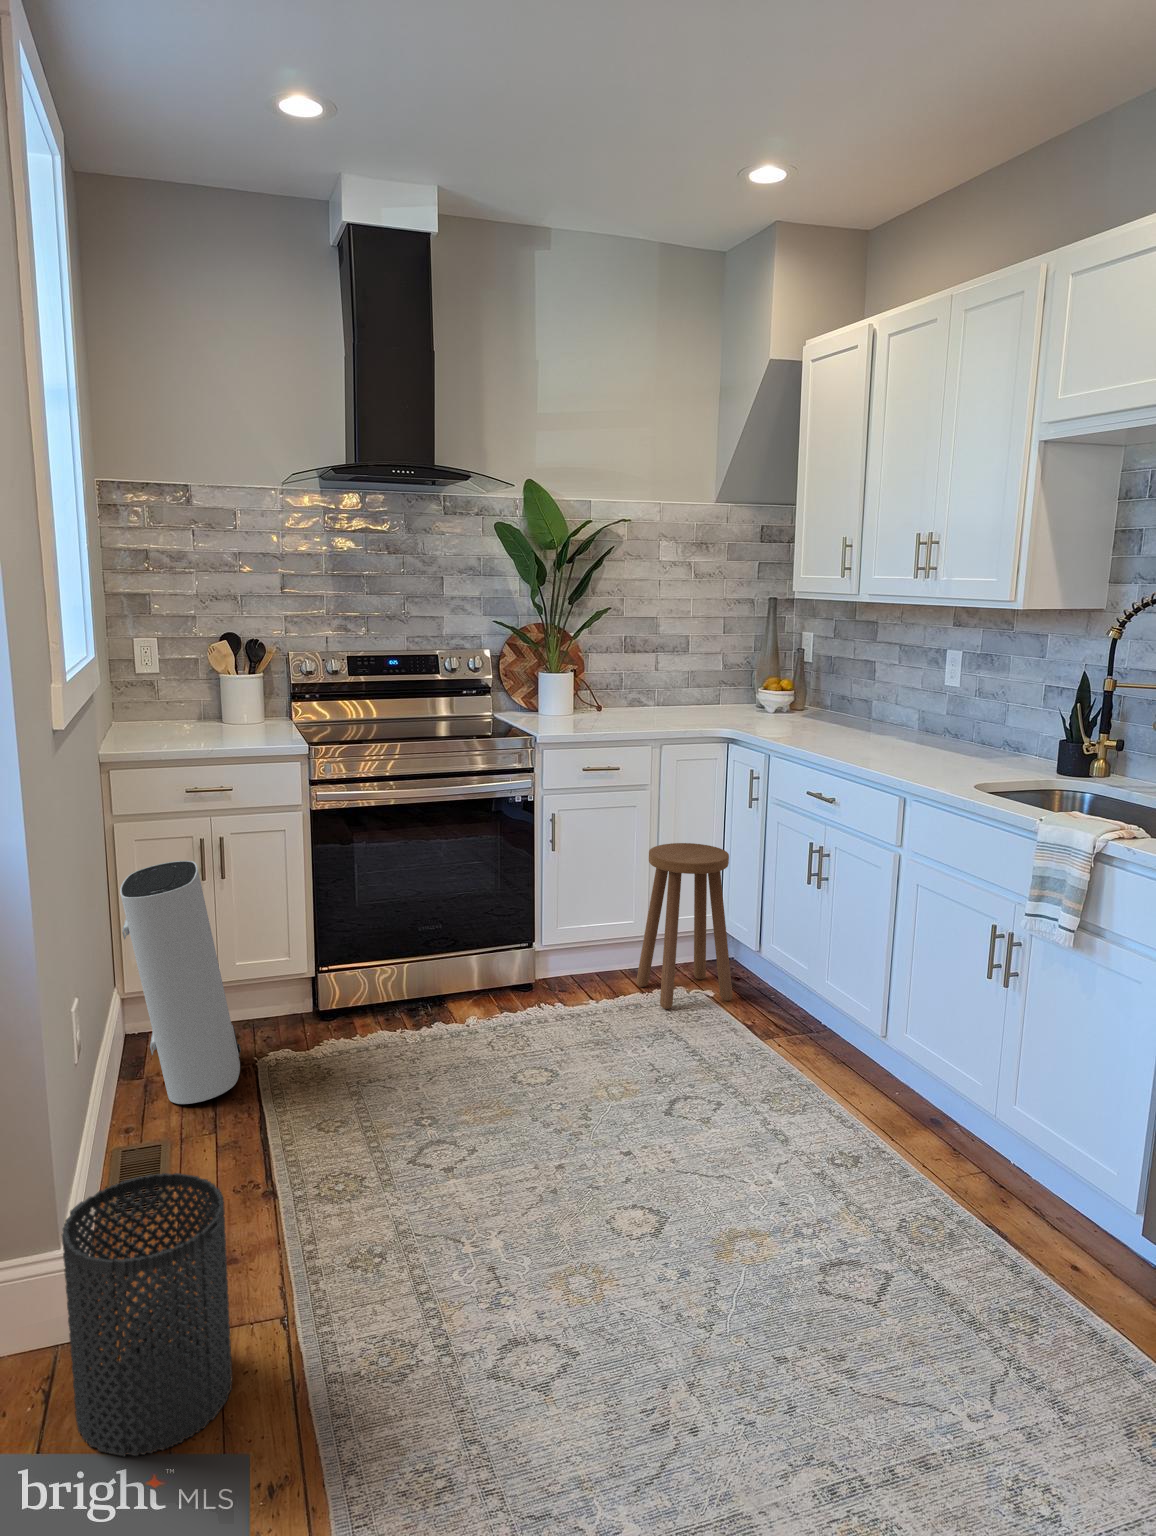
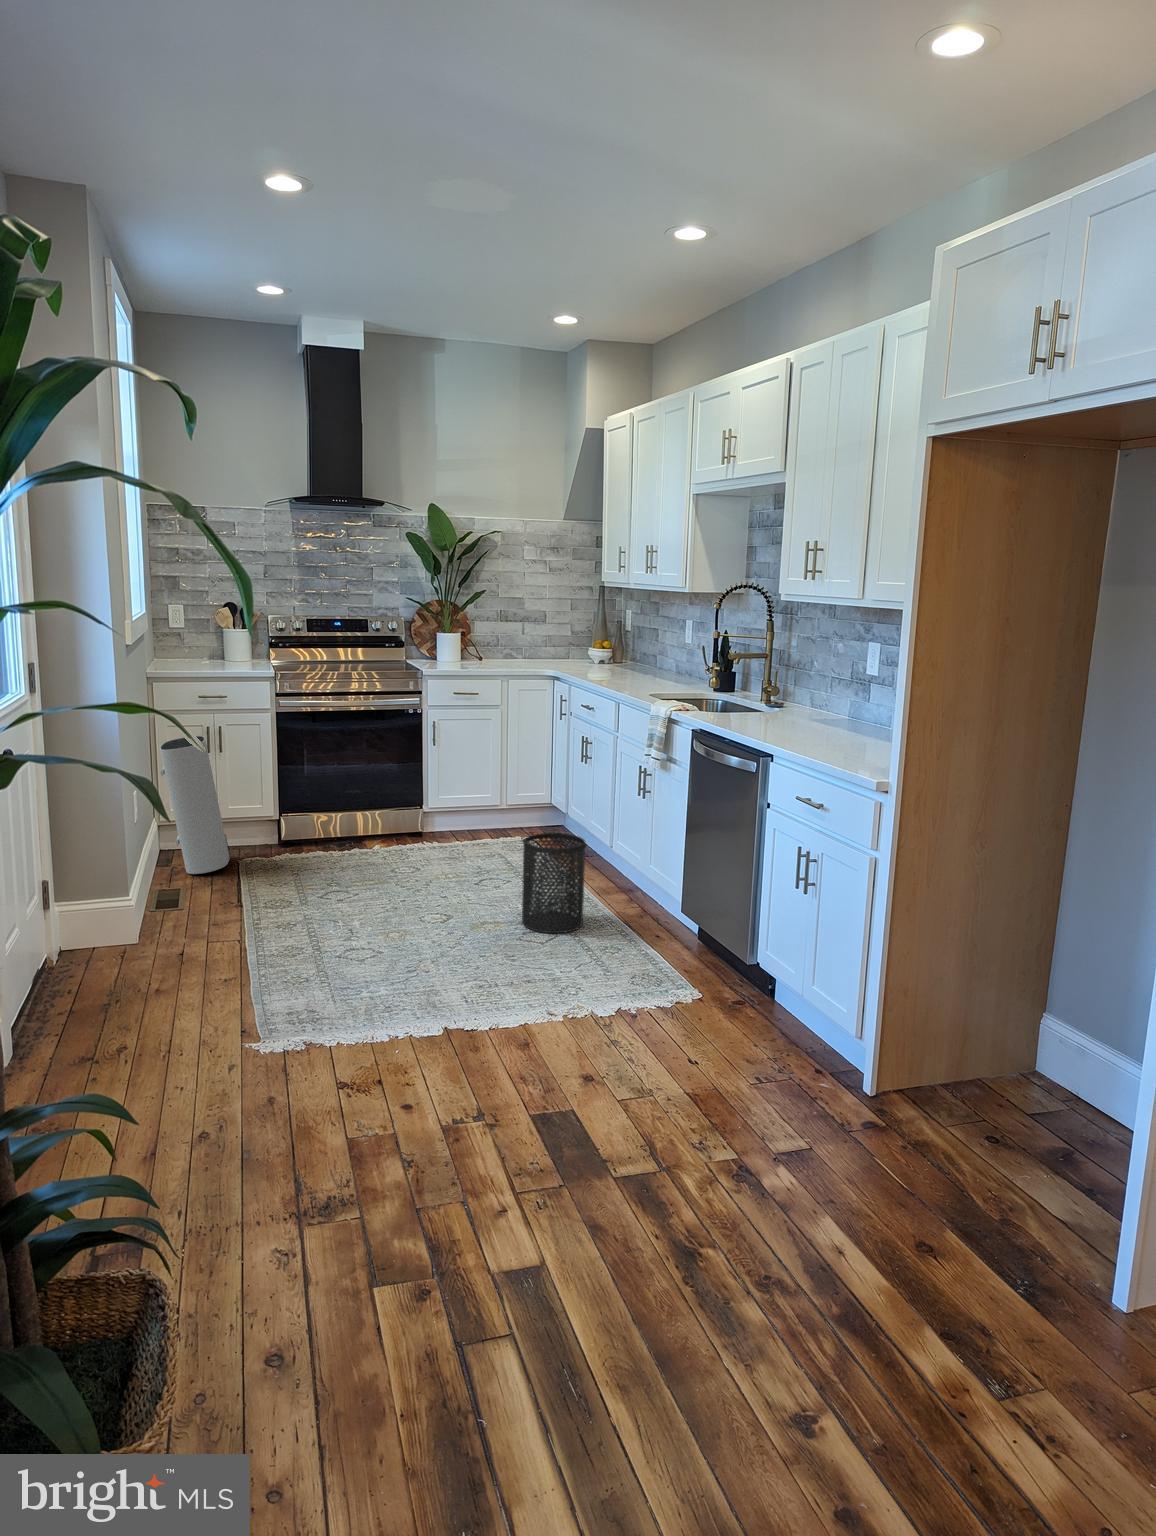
stool: present [636,843,733,1009] -> none [489,743,547,845]
trash can: present [62,1173,232,1456] -> present [522,833,587,933]

